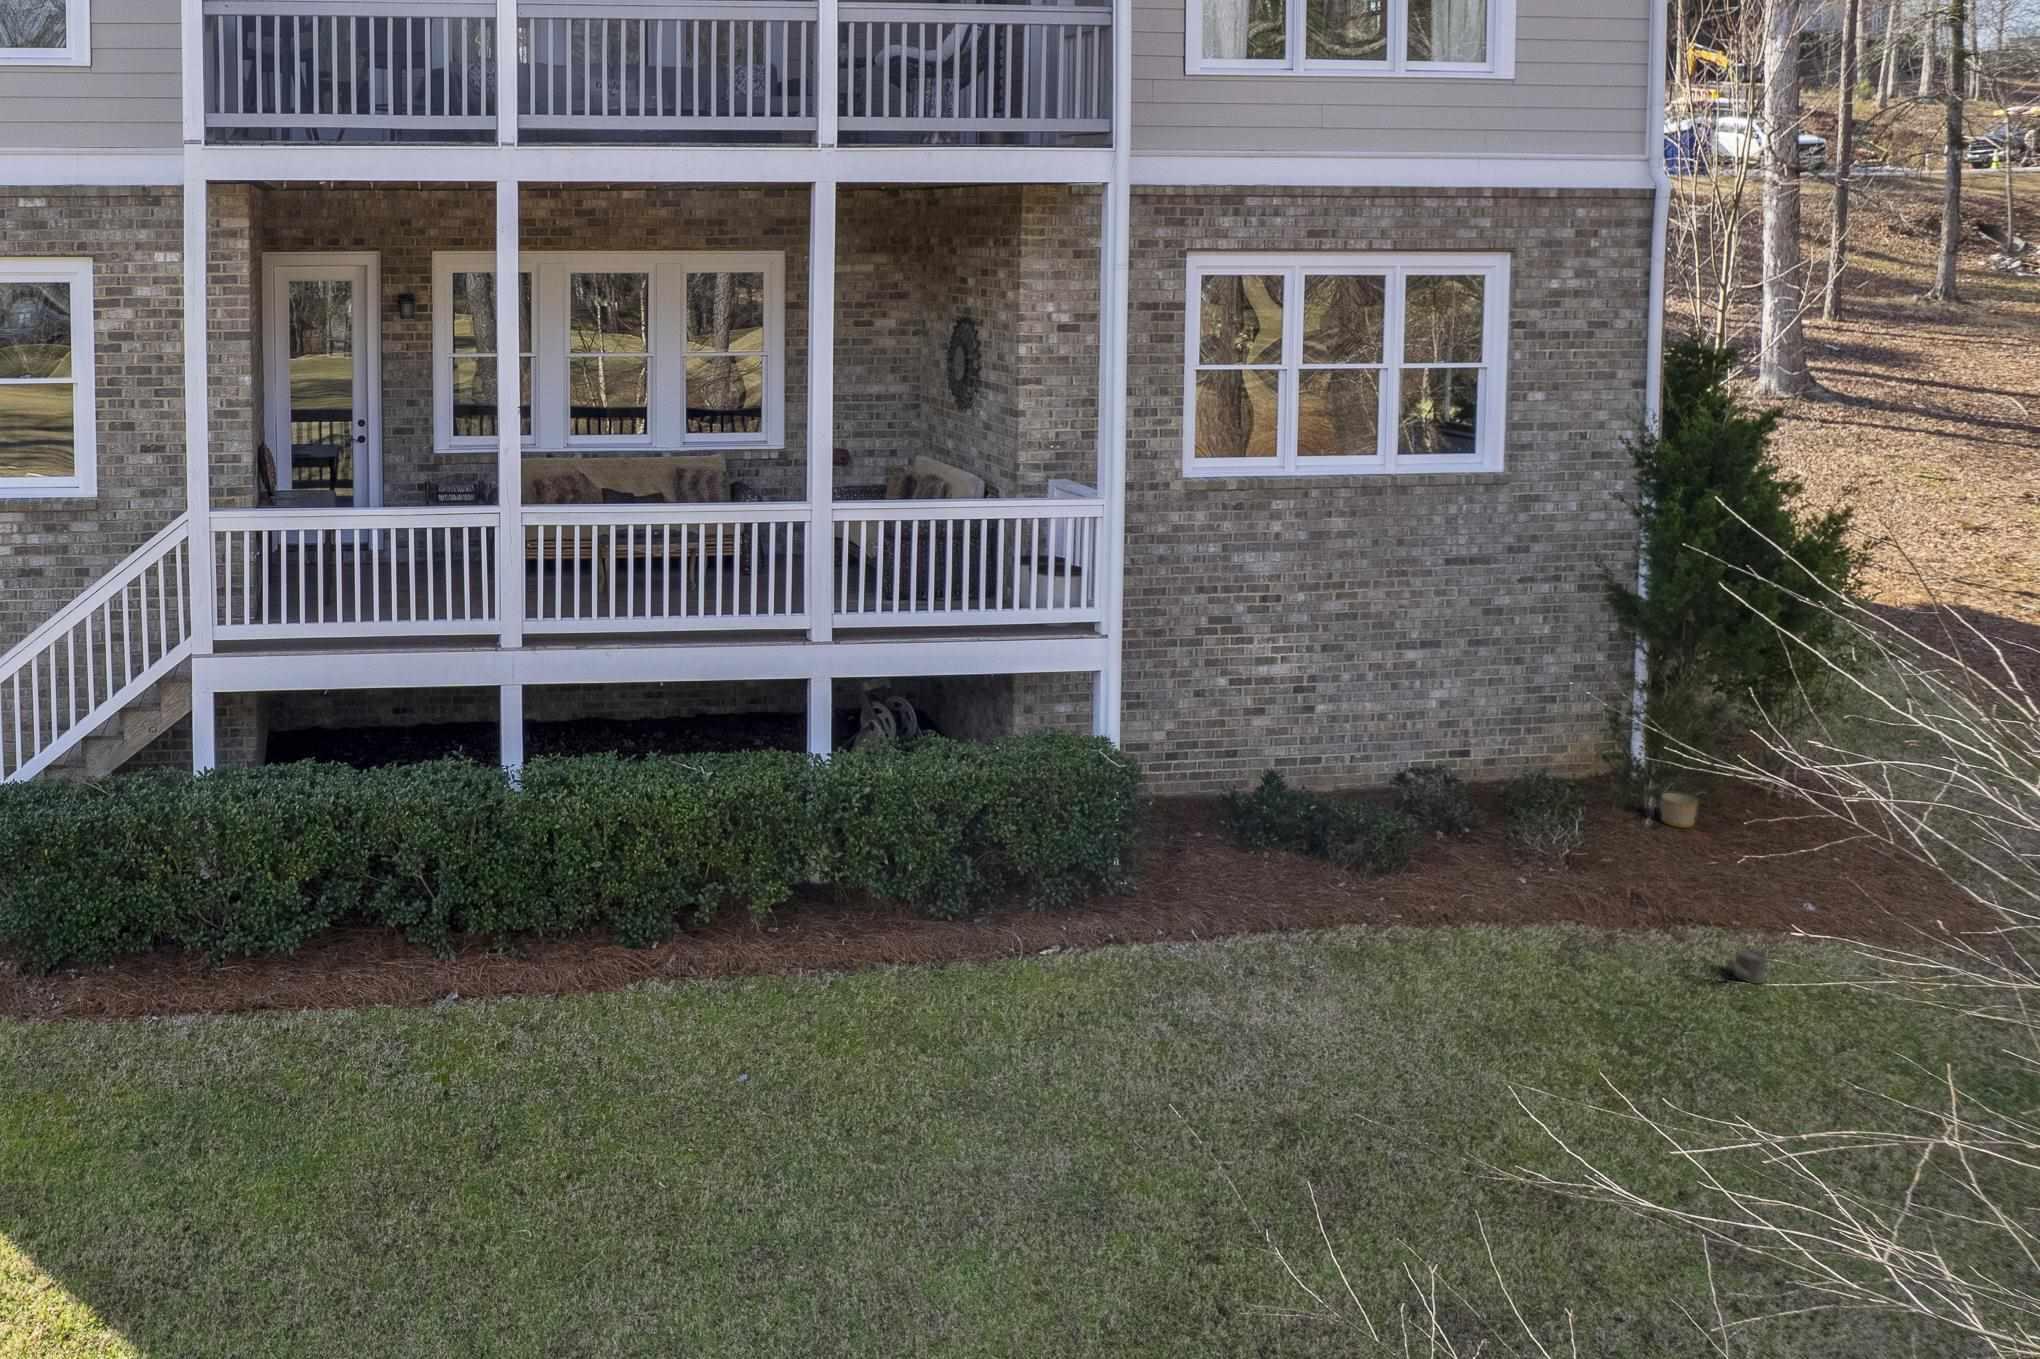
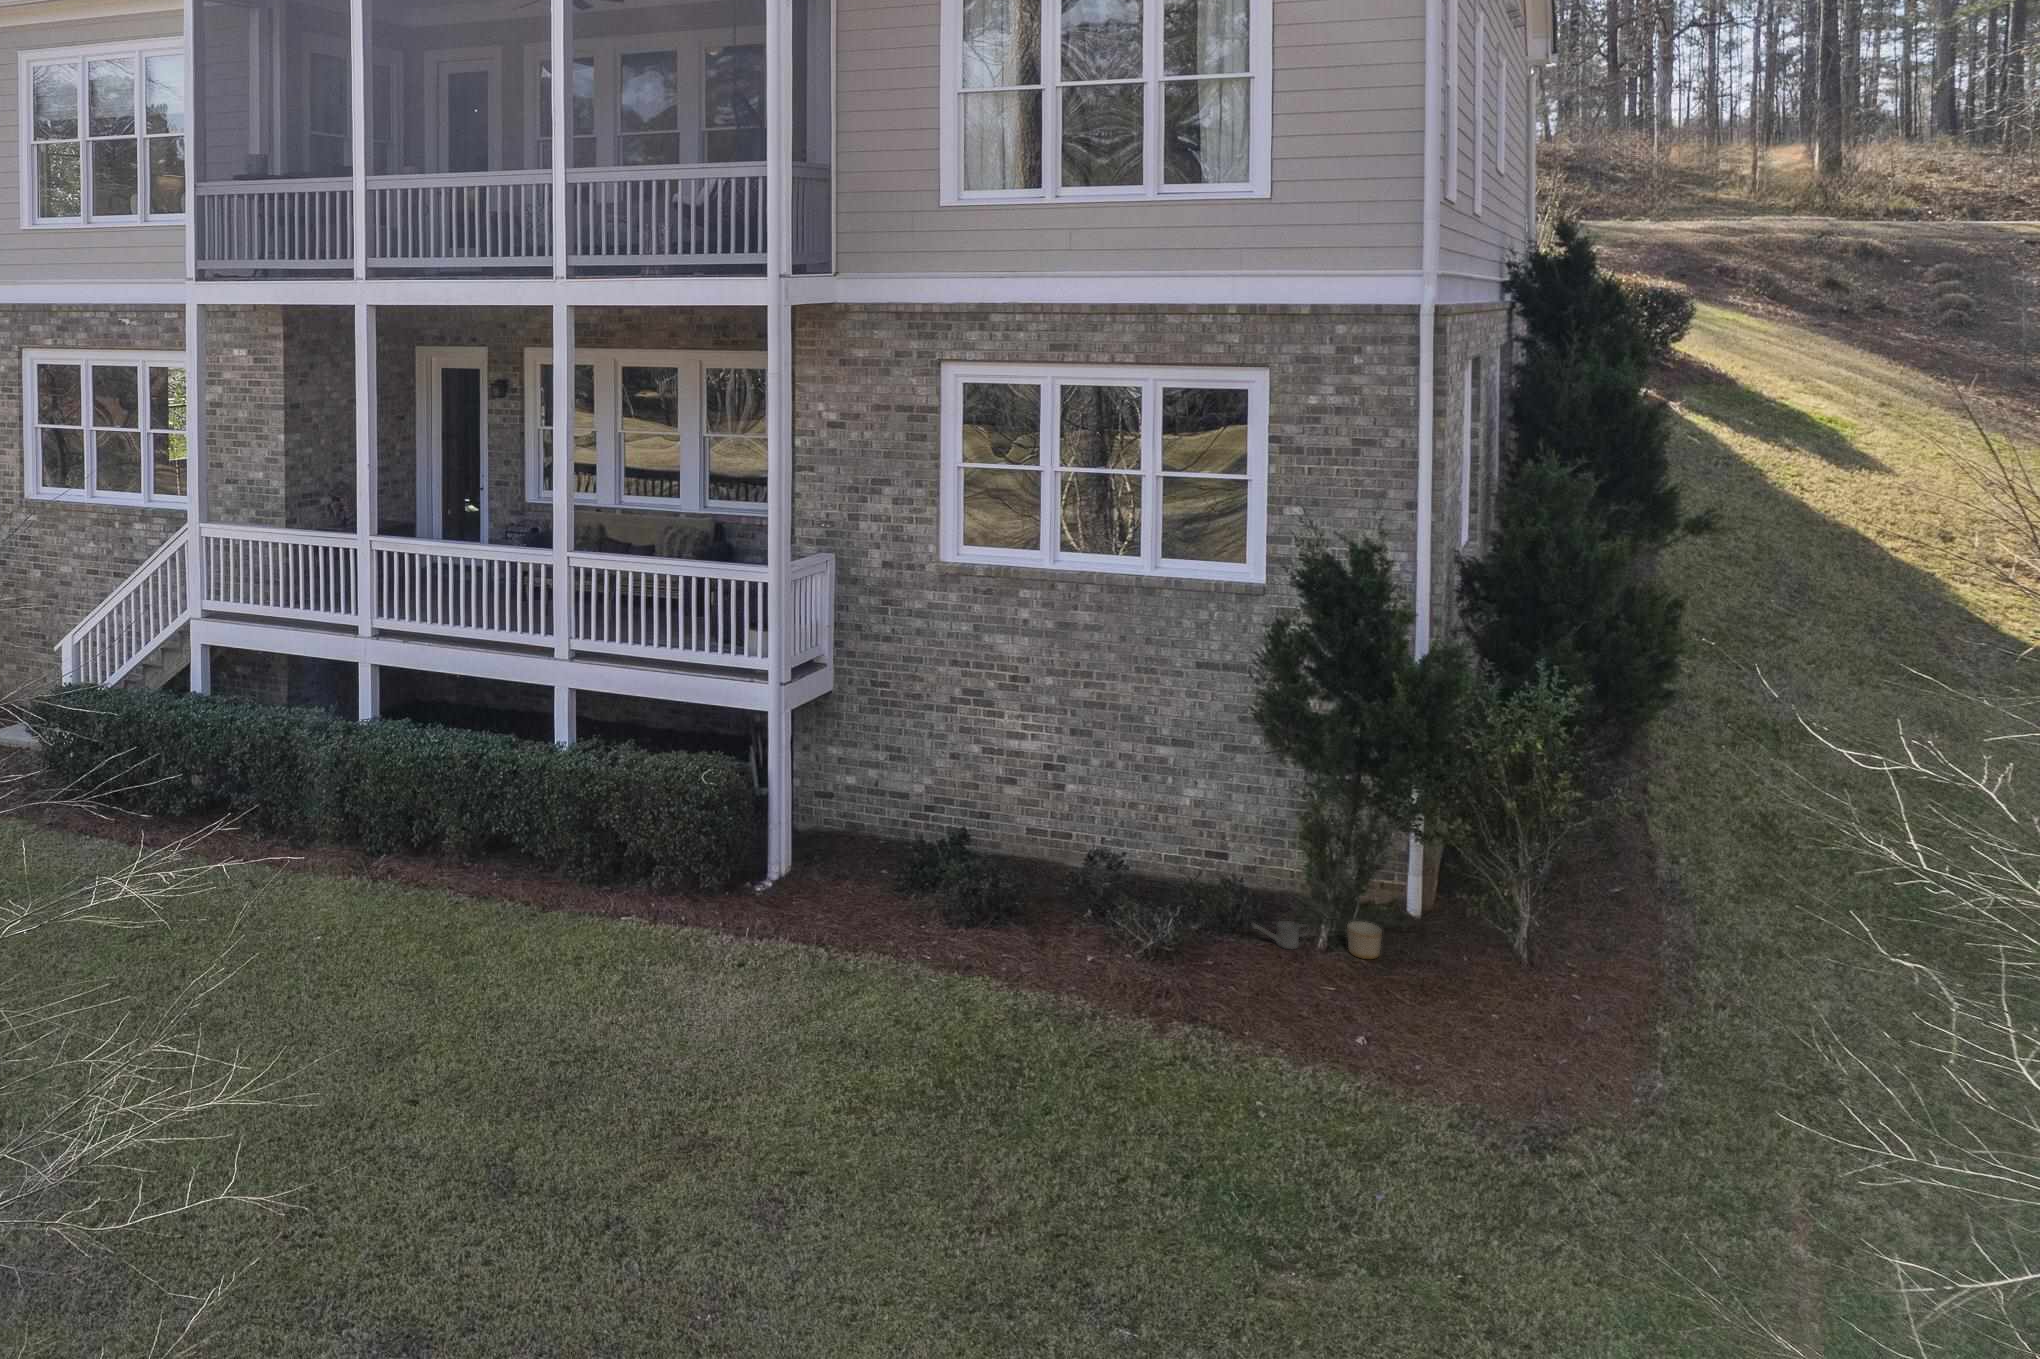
watering can: present [1726,949,1767,984] -> present [1252,921,1309,950]

